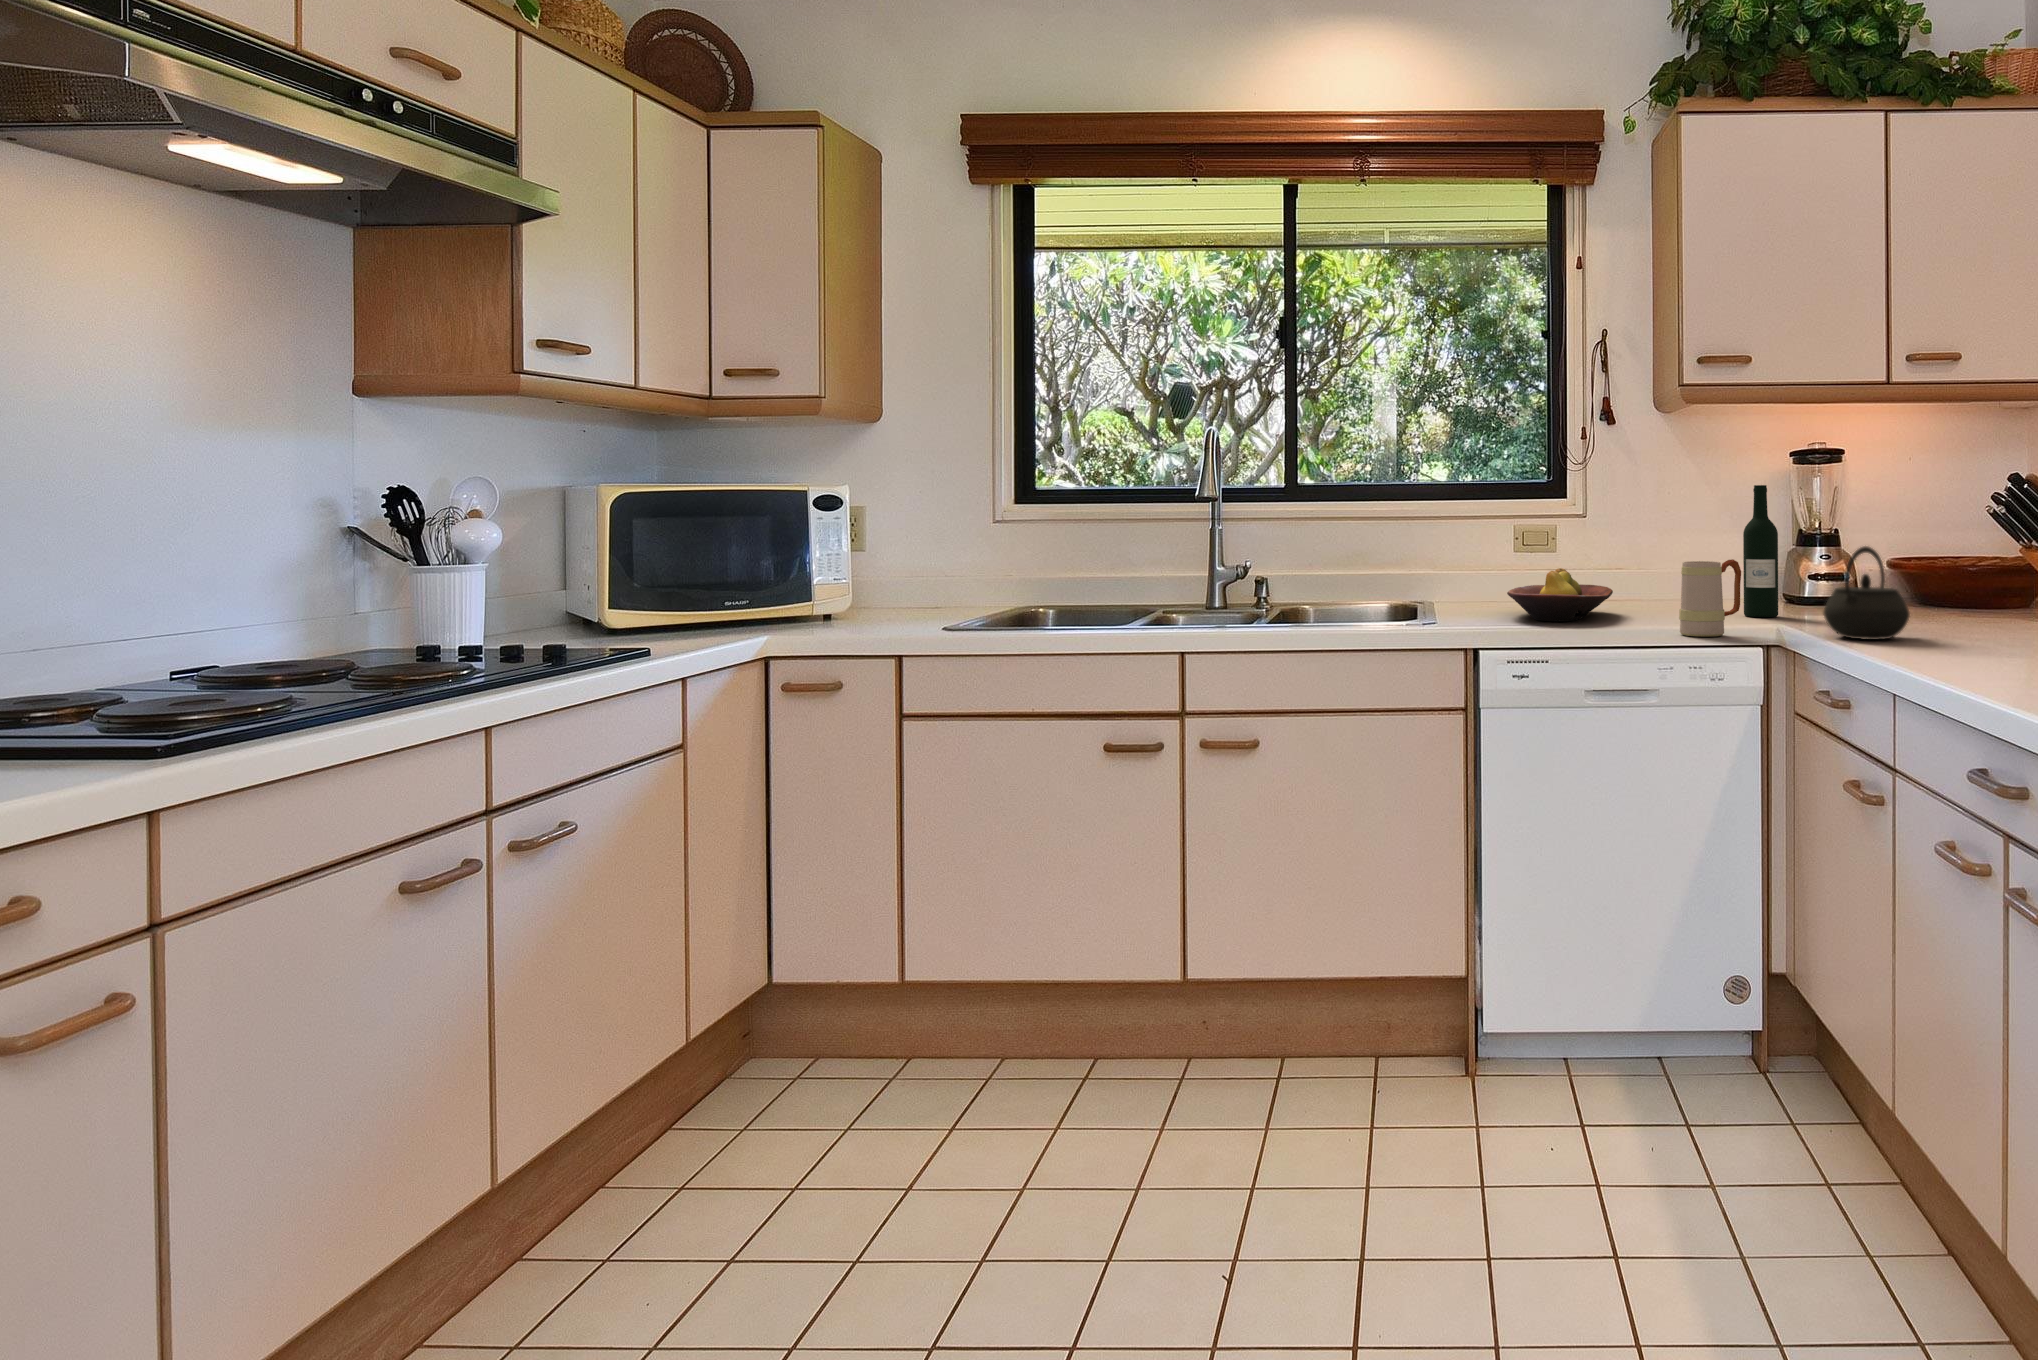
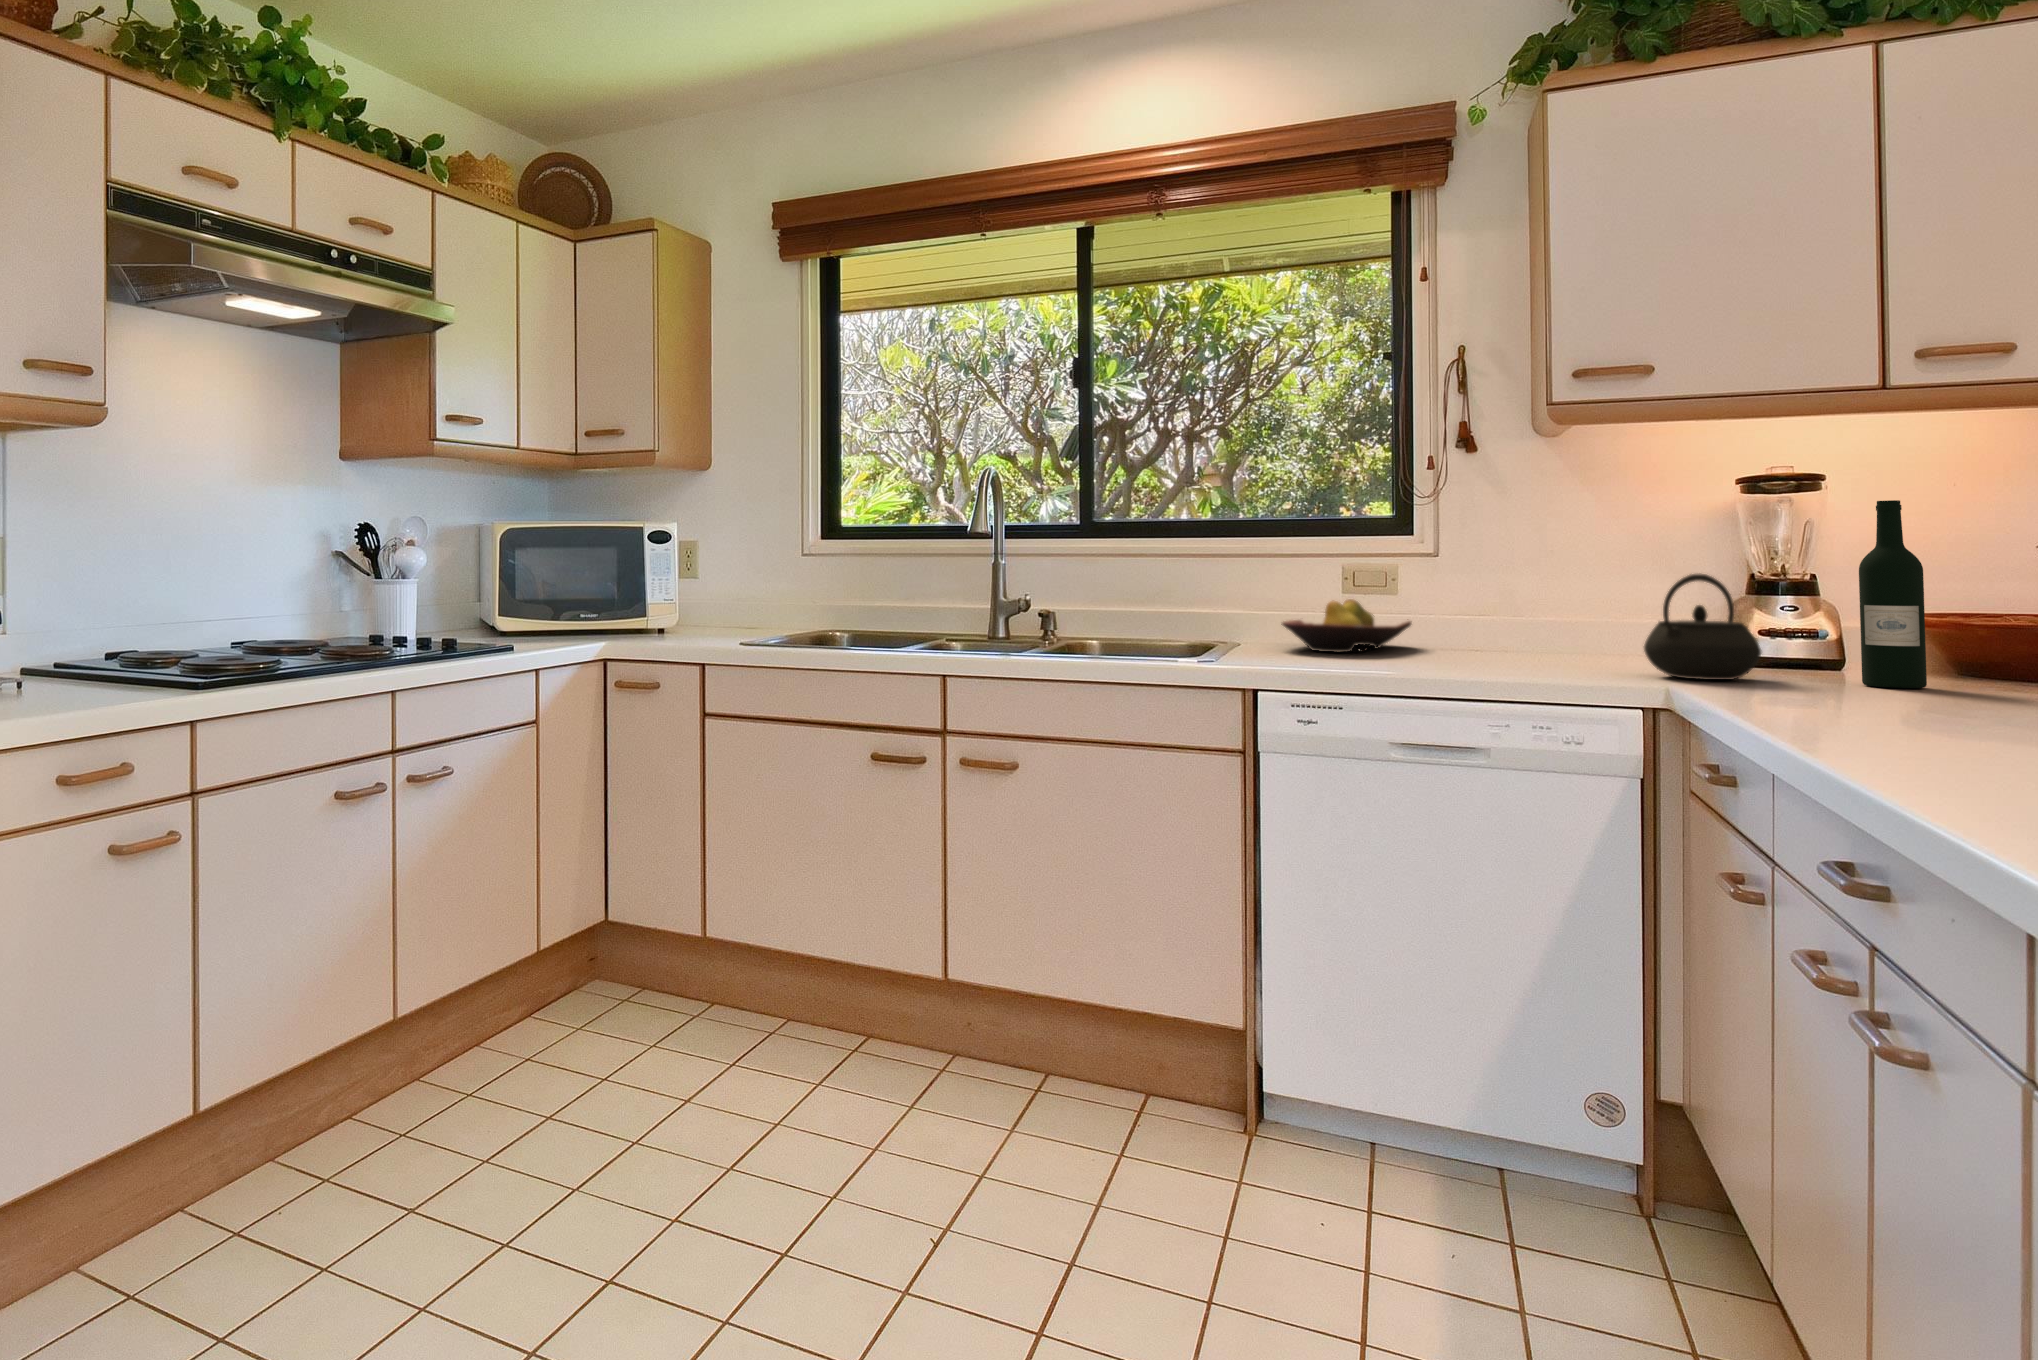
wine bottle: present [1743,485,1778,617] -> present [1859,500,1927,688]
mug: present [1679,559,1741,637] -> none [1460,588,1537,670]

